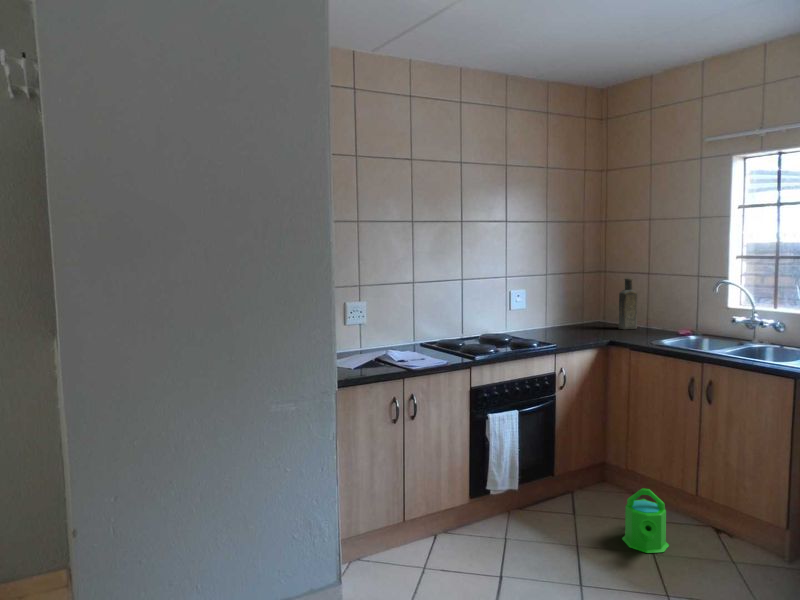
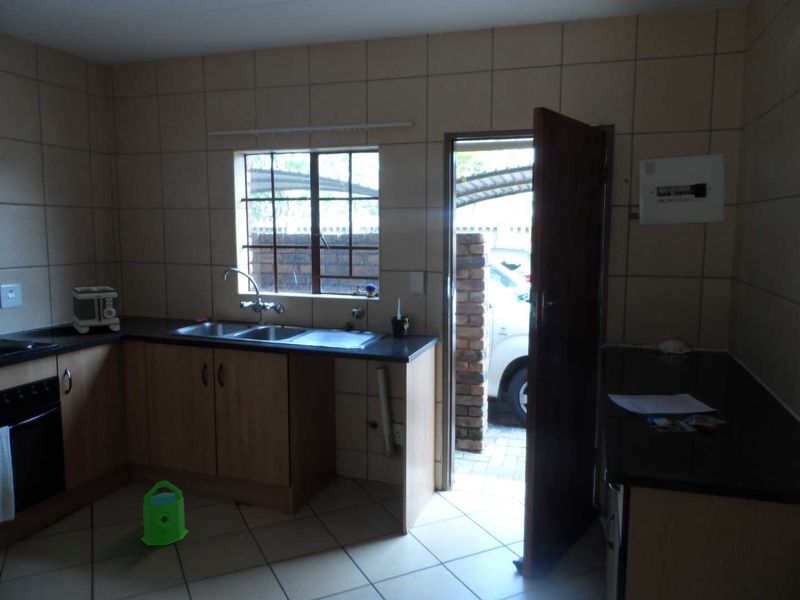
bottle: present [619,278,637,329] -> none [132,269,156,323]
toaster: none [564,294,606,336] -> present [72,287,119,333]

